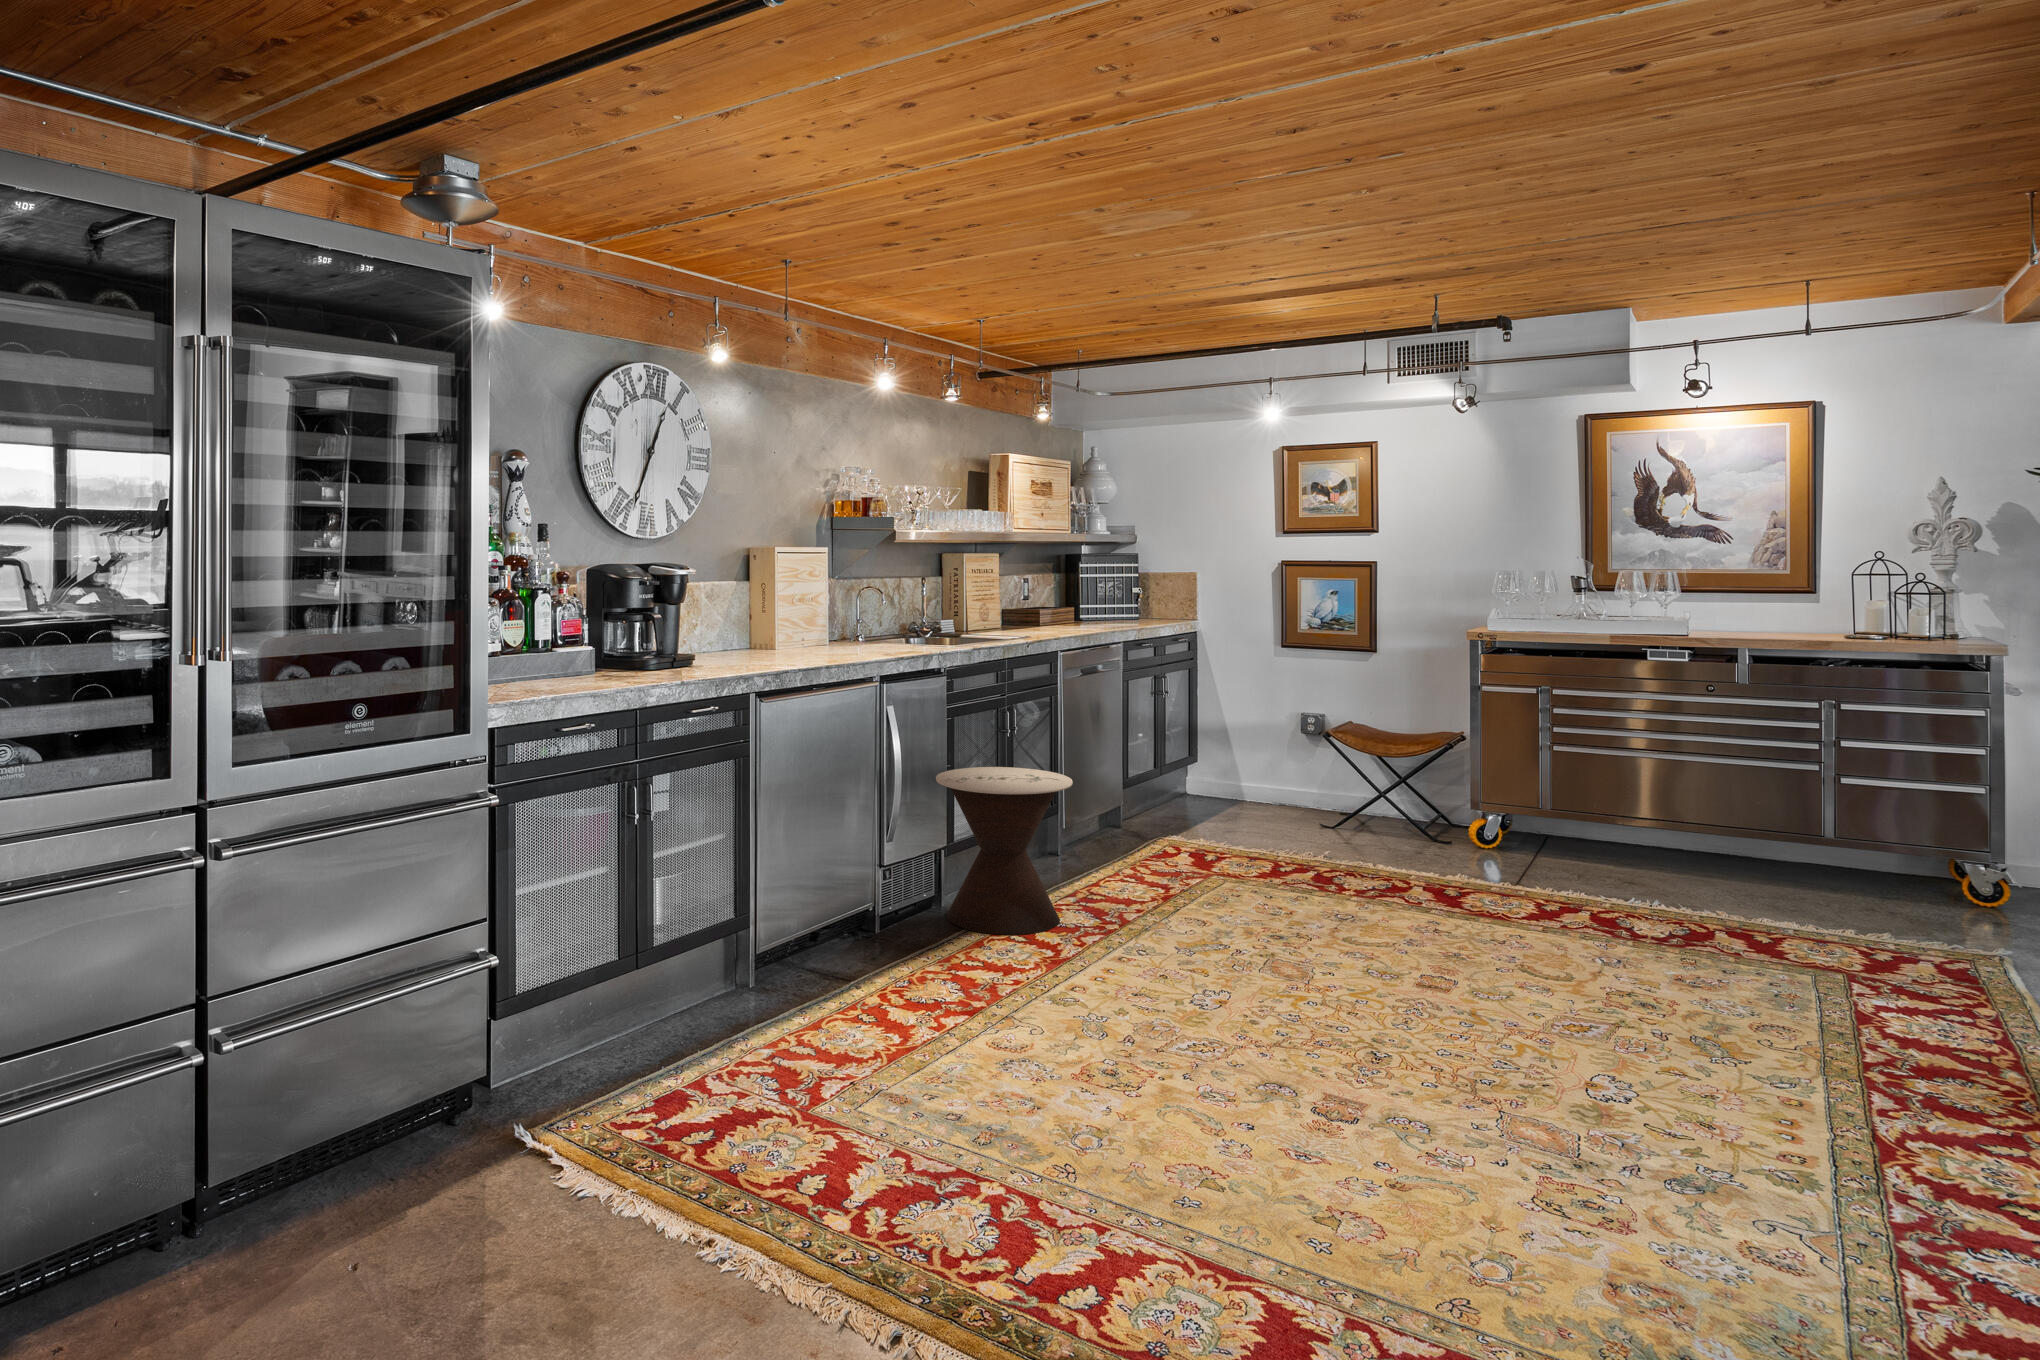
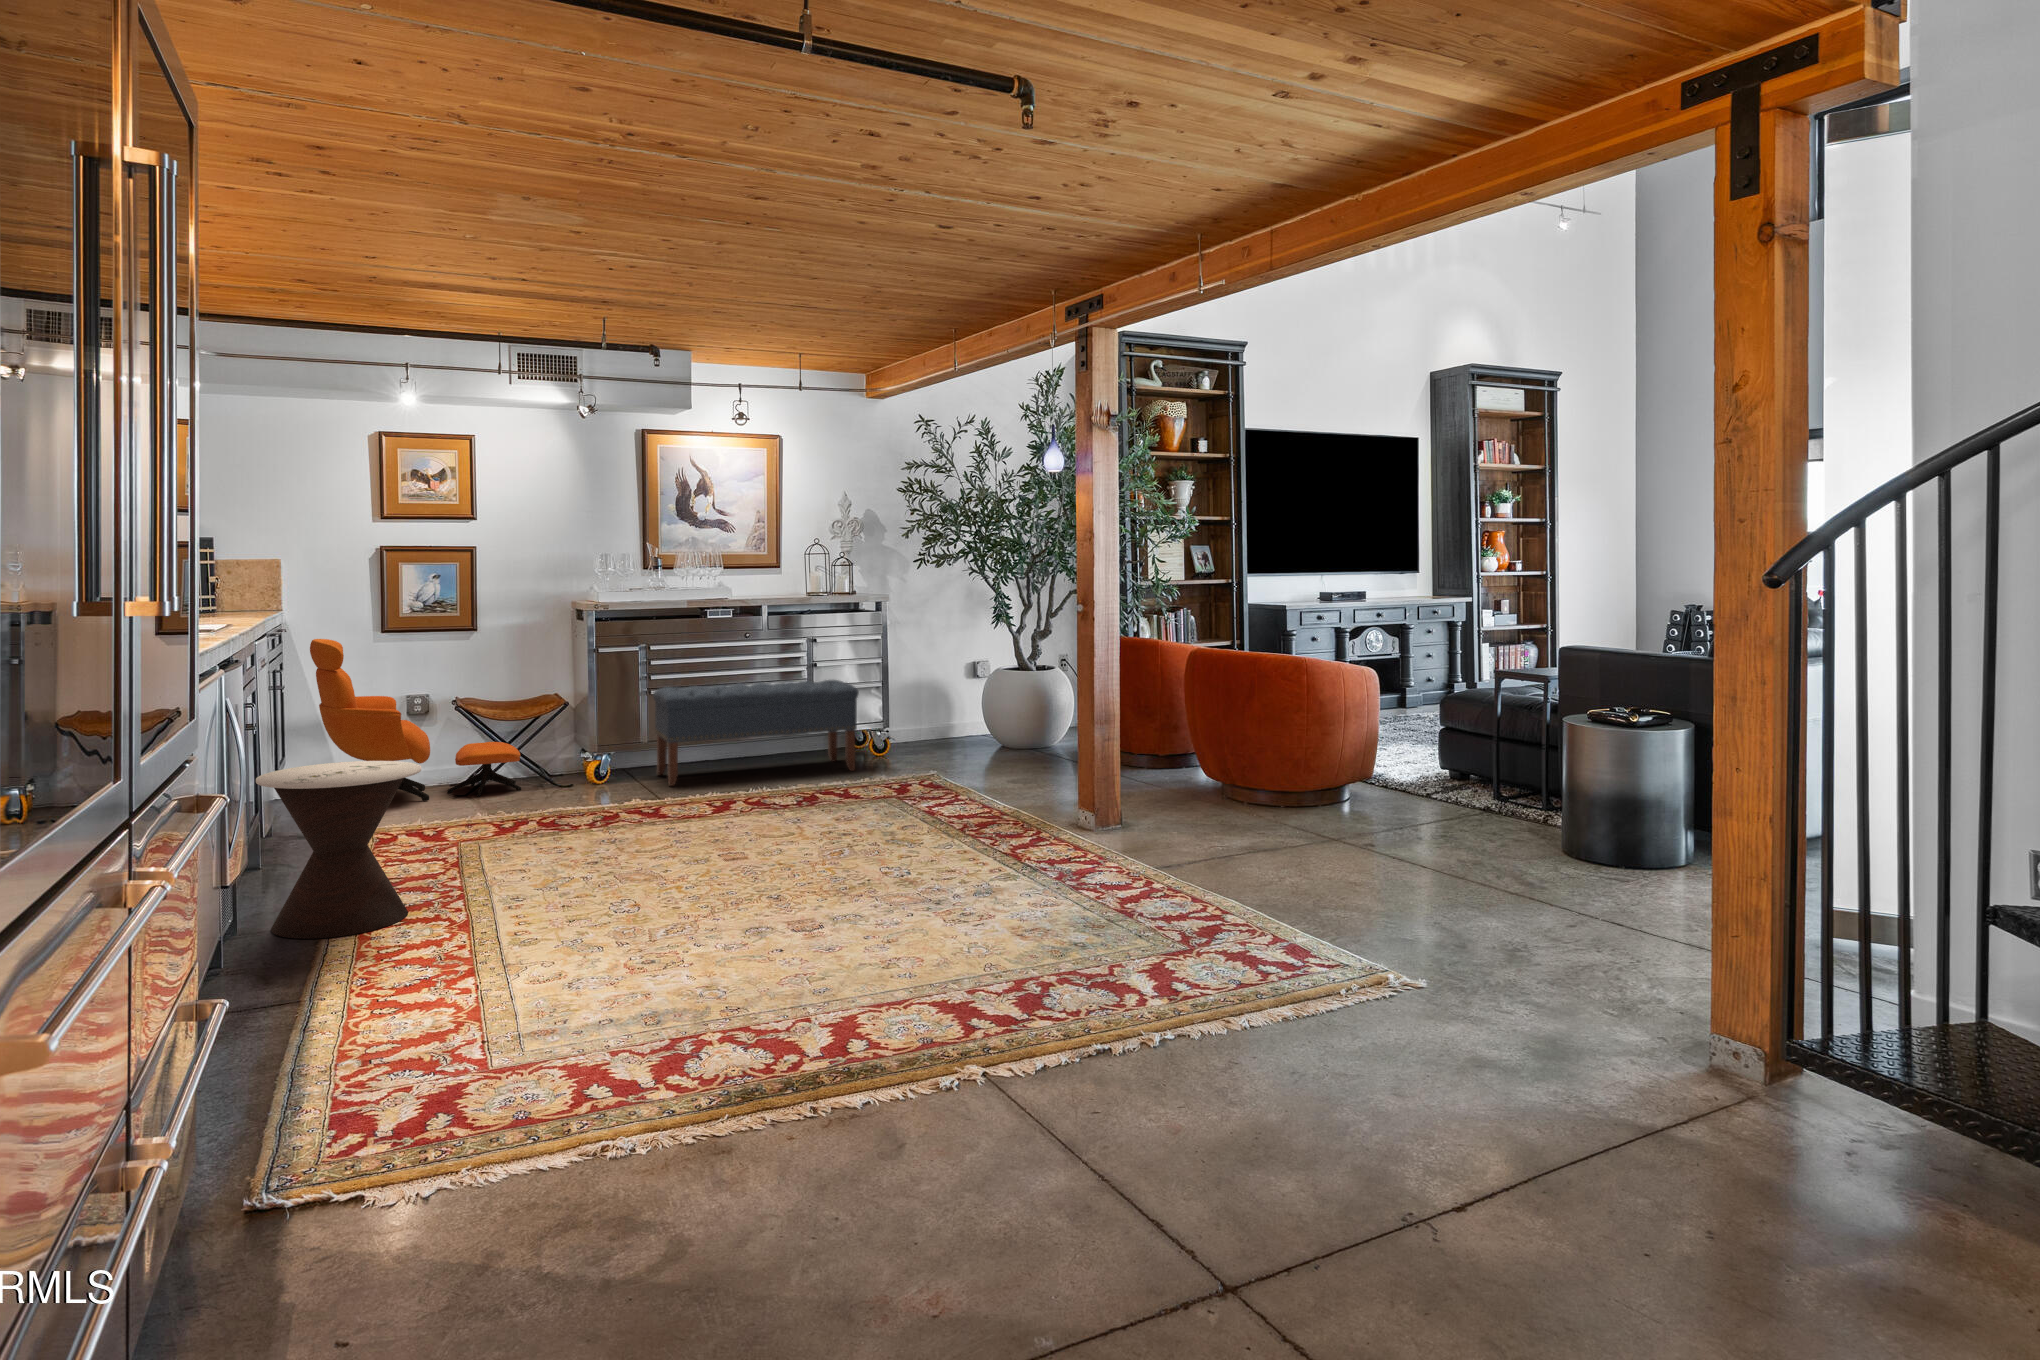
armchair: none [1185,650,1388,836] -> present [310,639,521,801]
bench: none [1534,743,1868,916] -> present [653,680,859,786]

